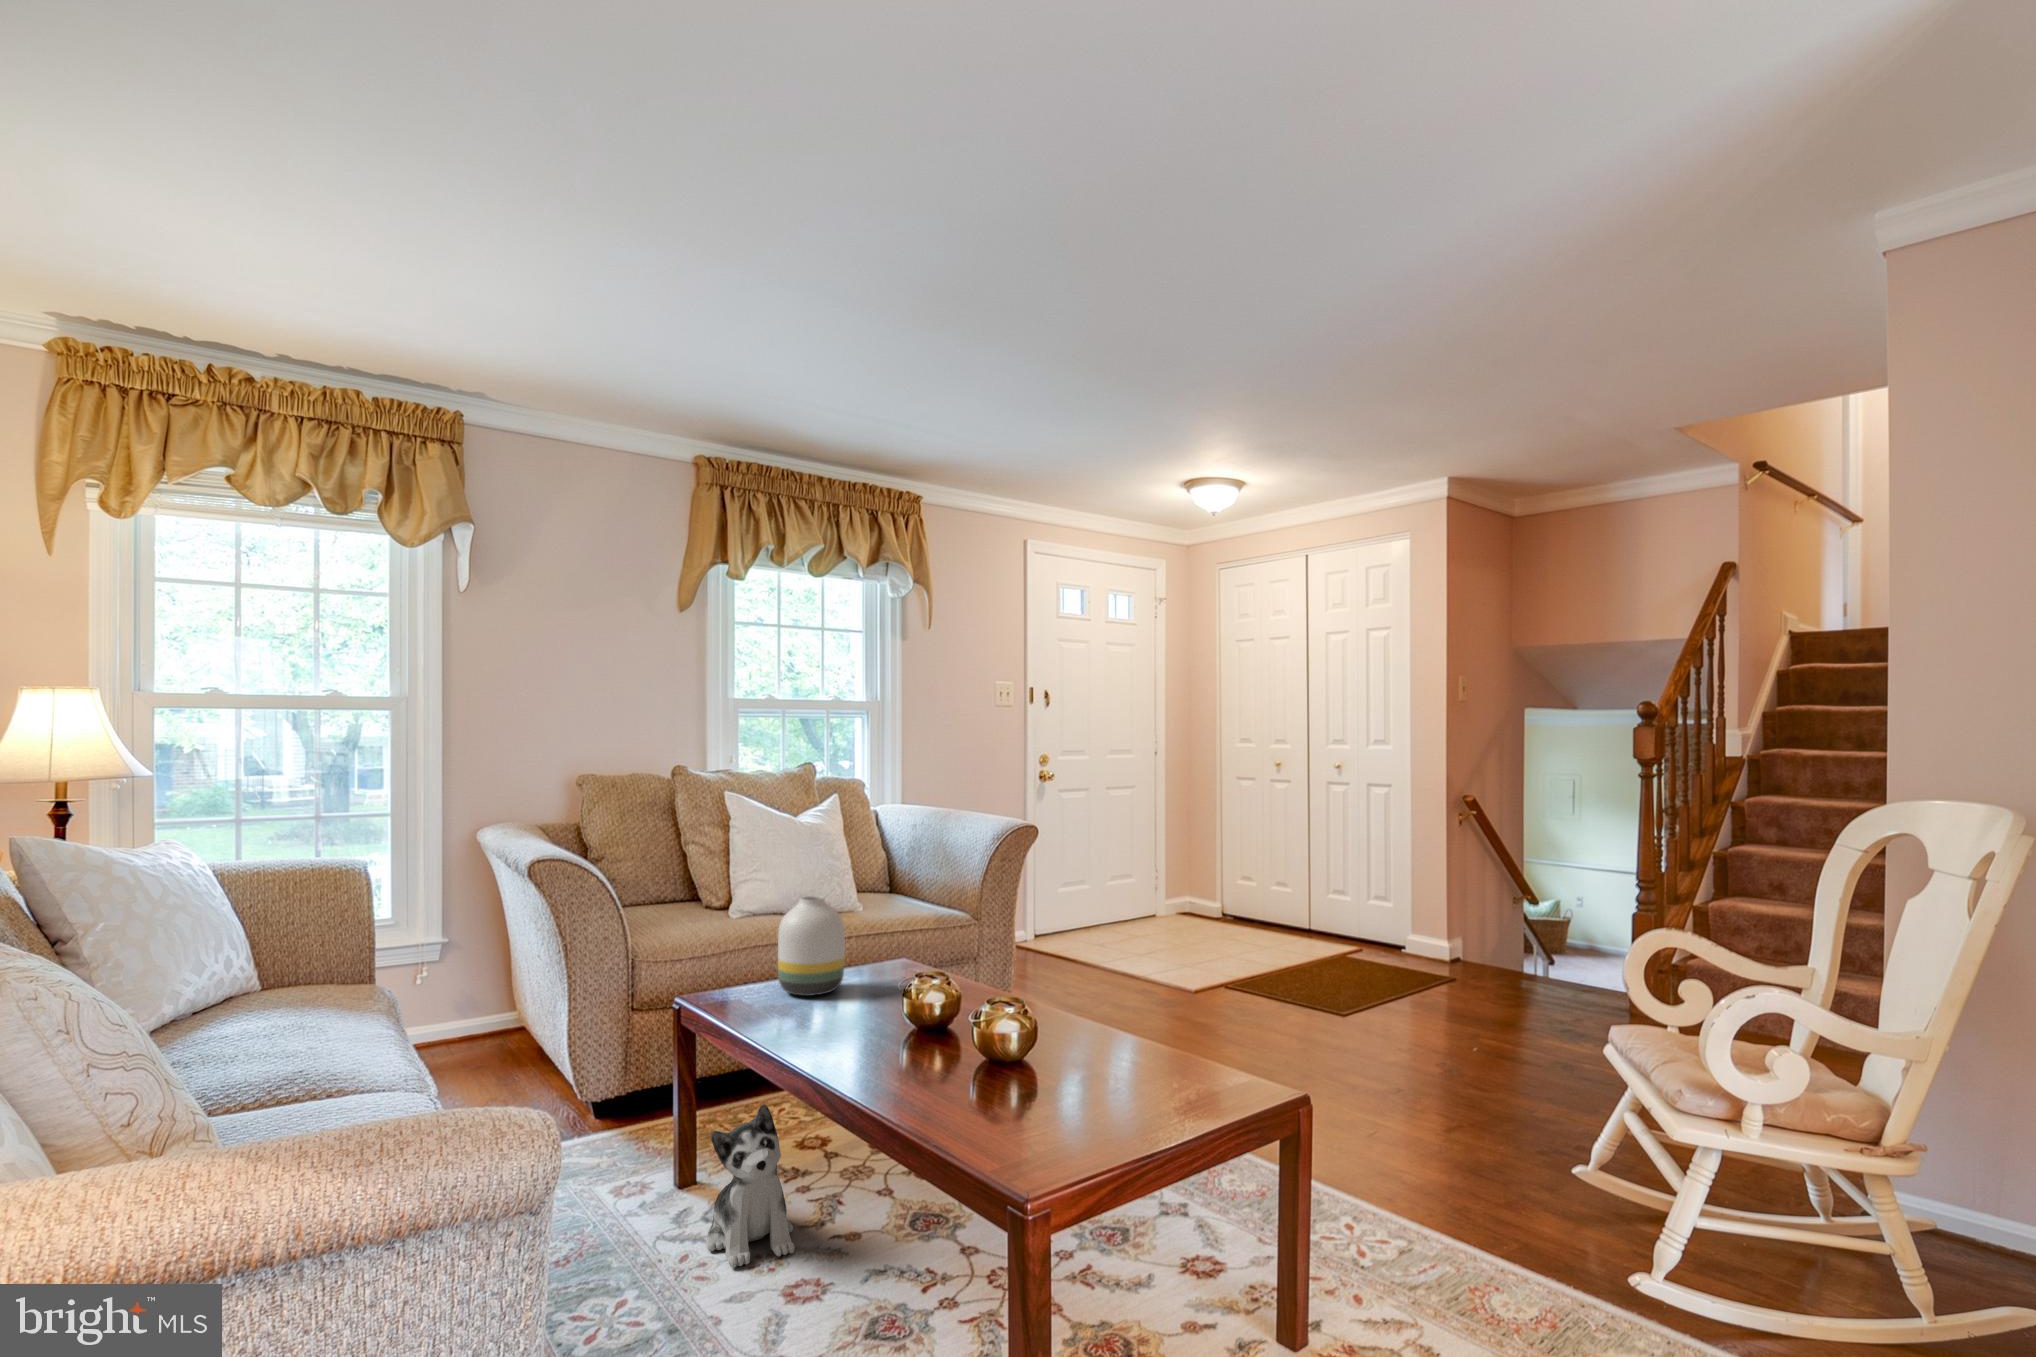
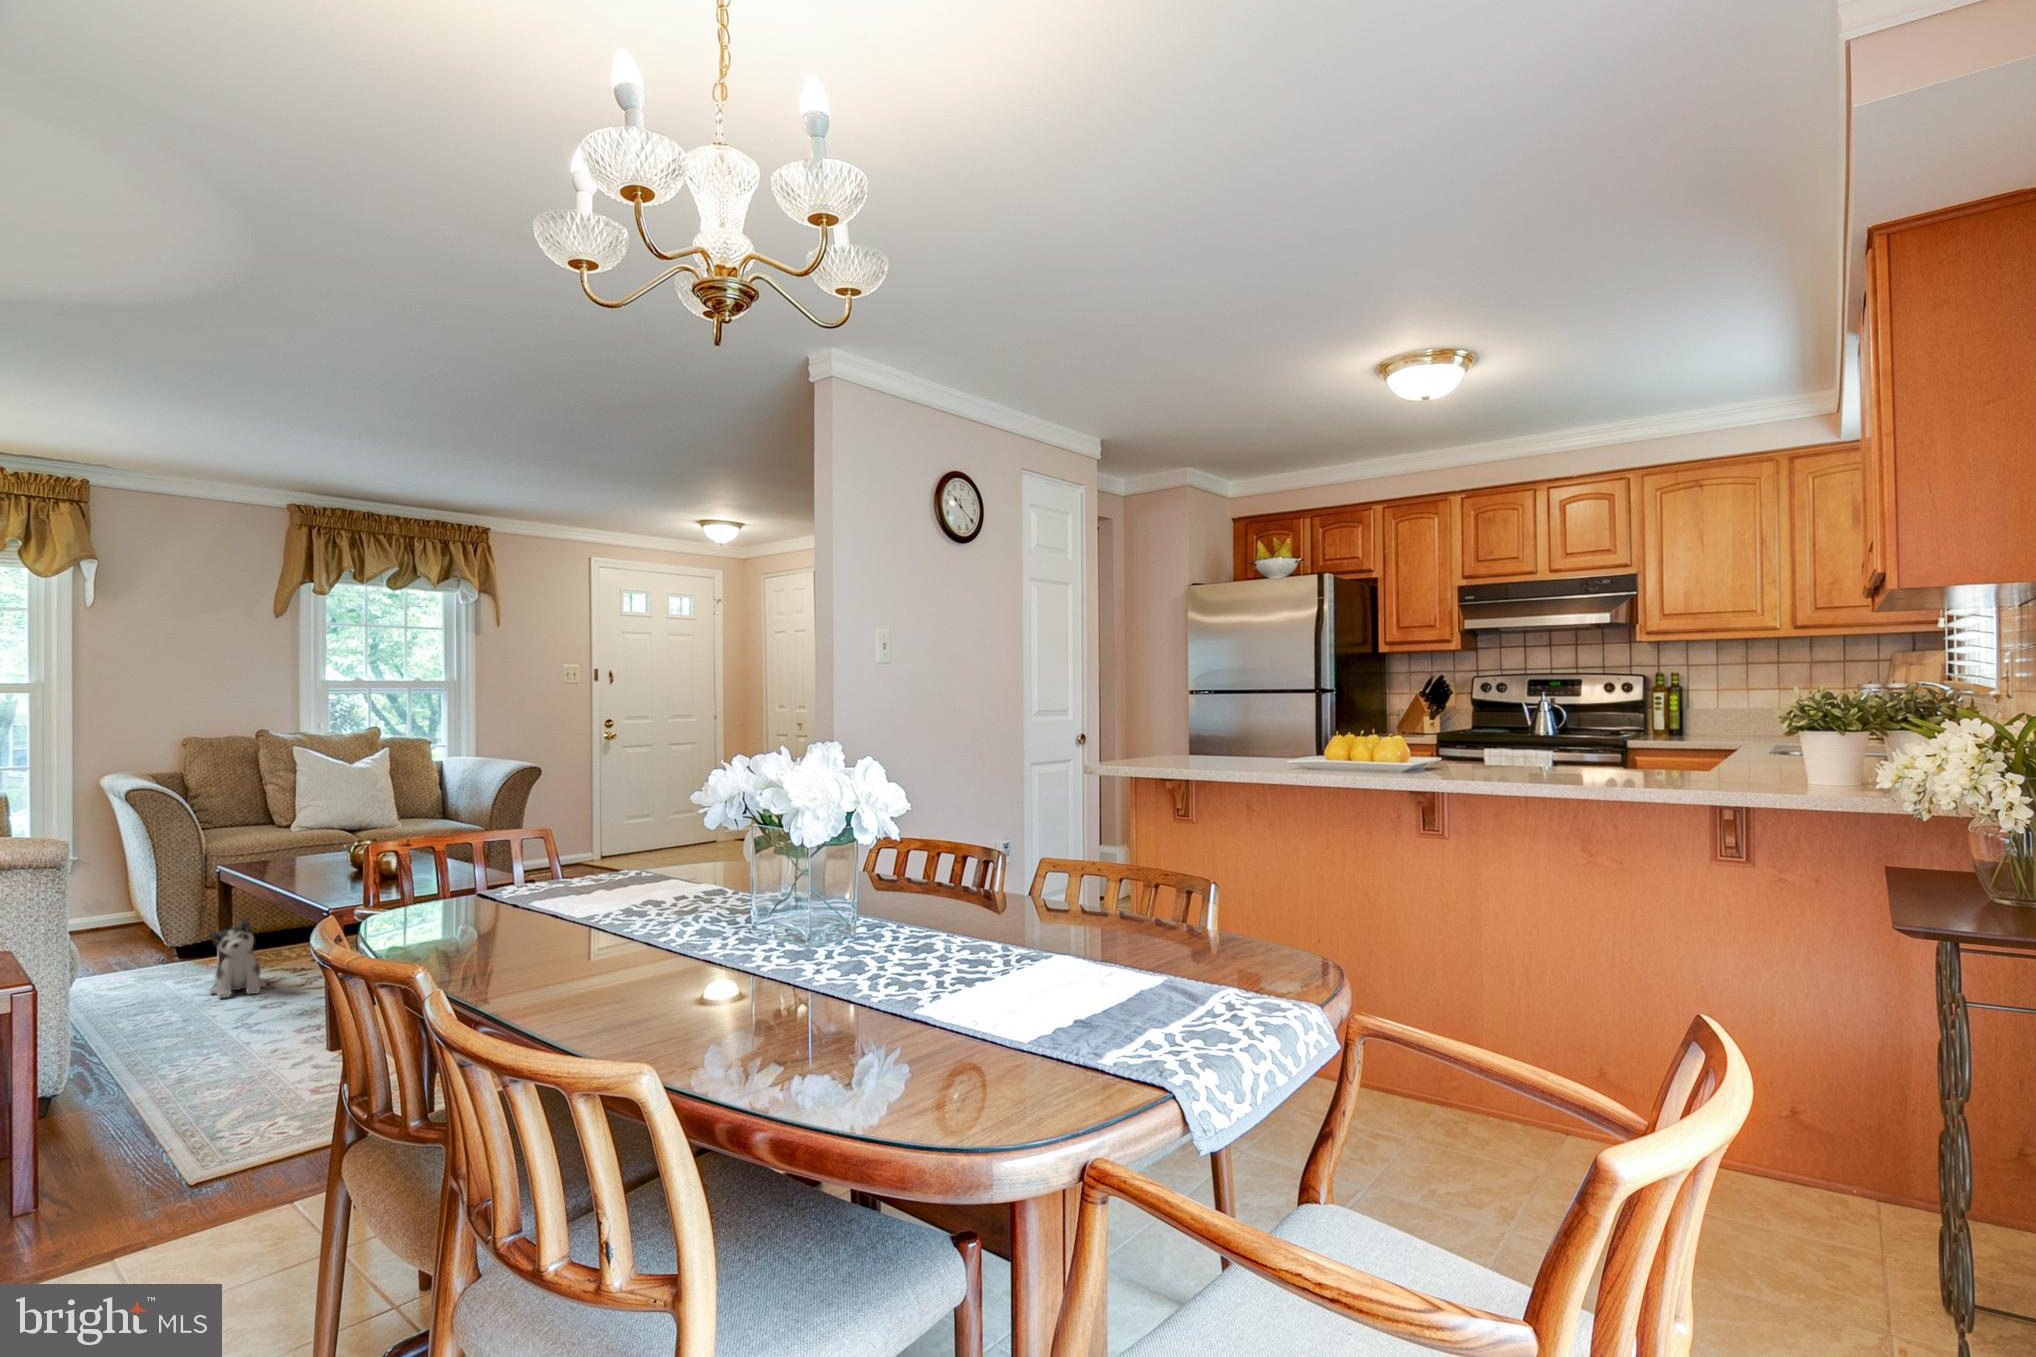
vase: present [778,896,845,996] -> none [278,810,324,866]

